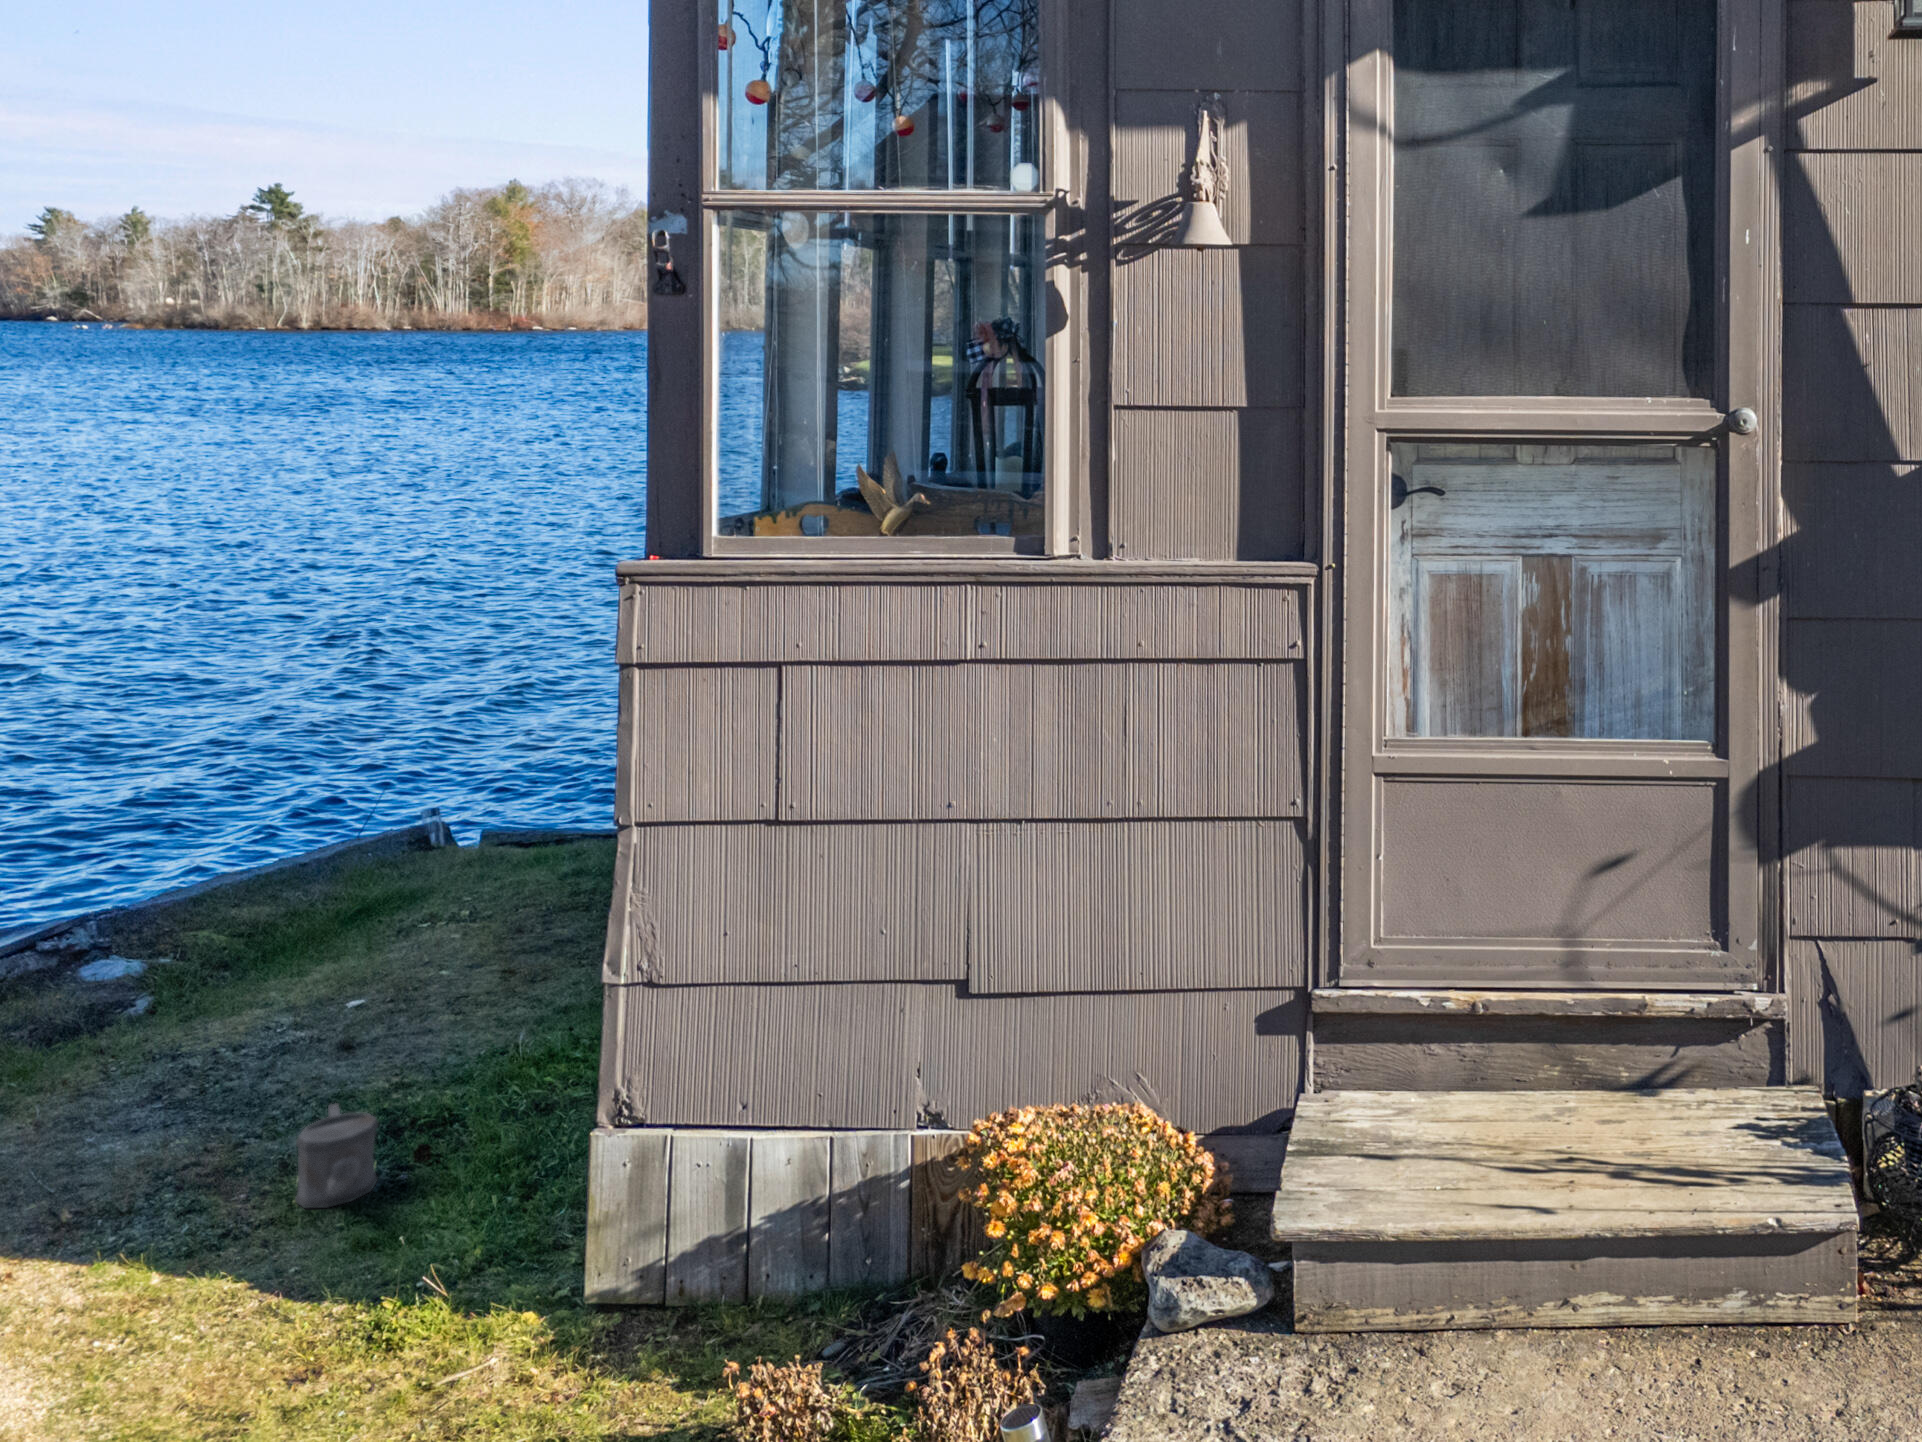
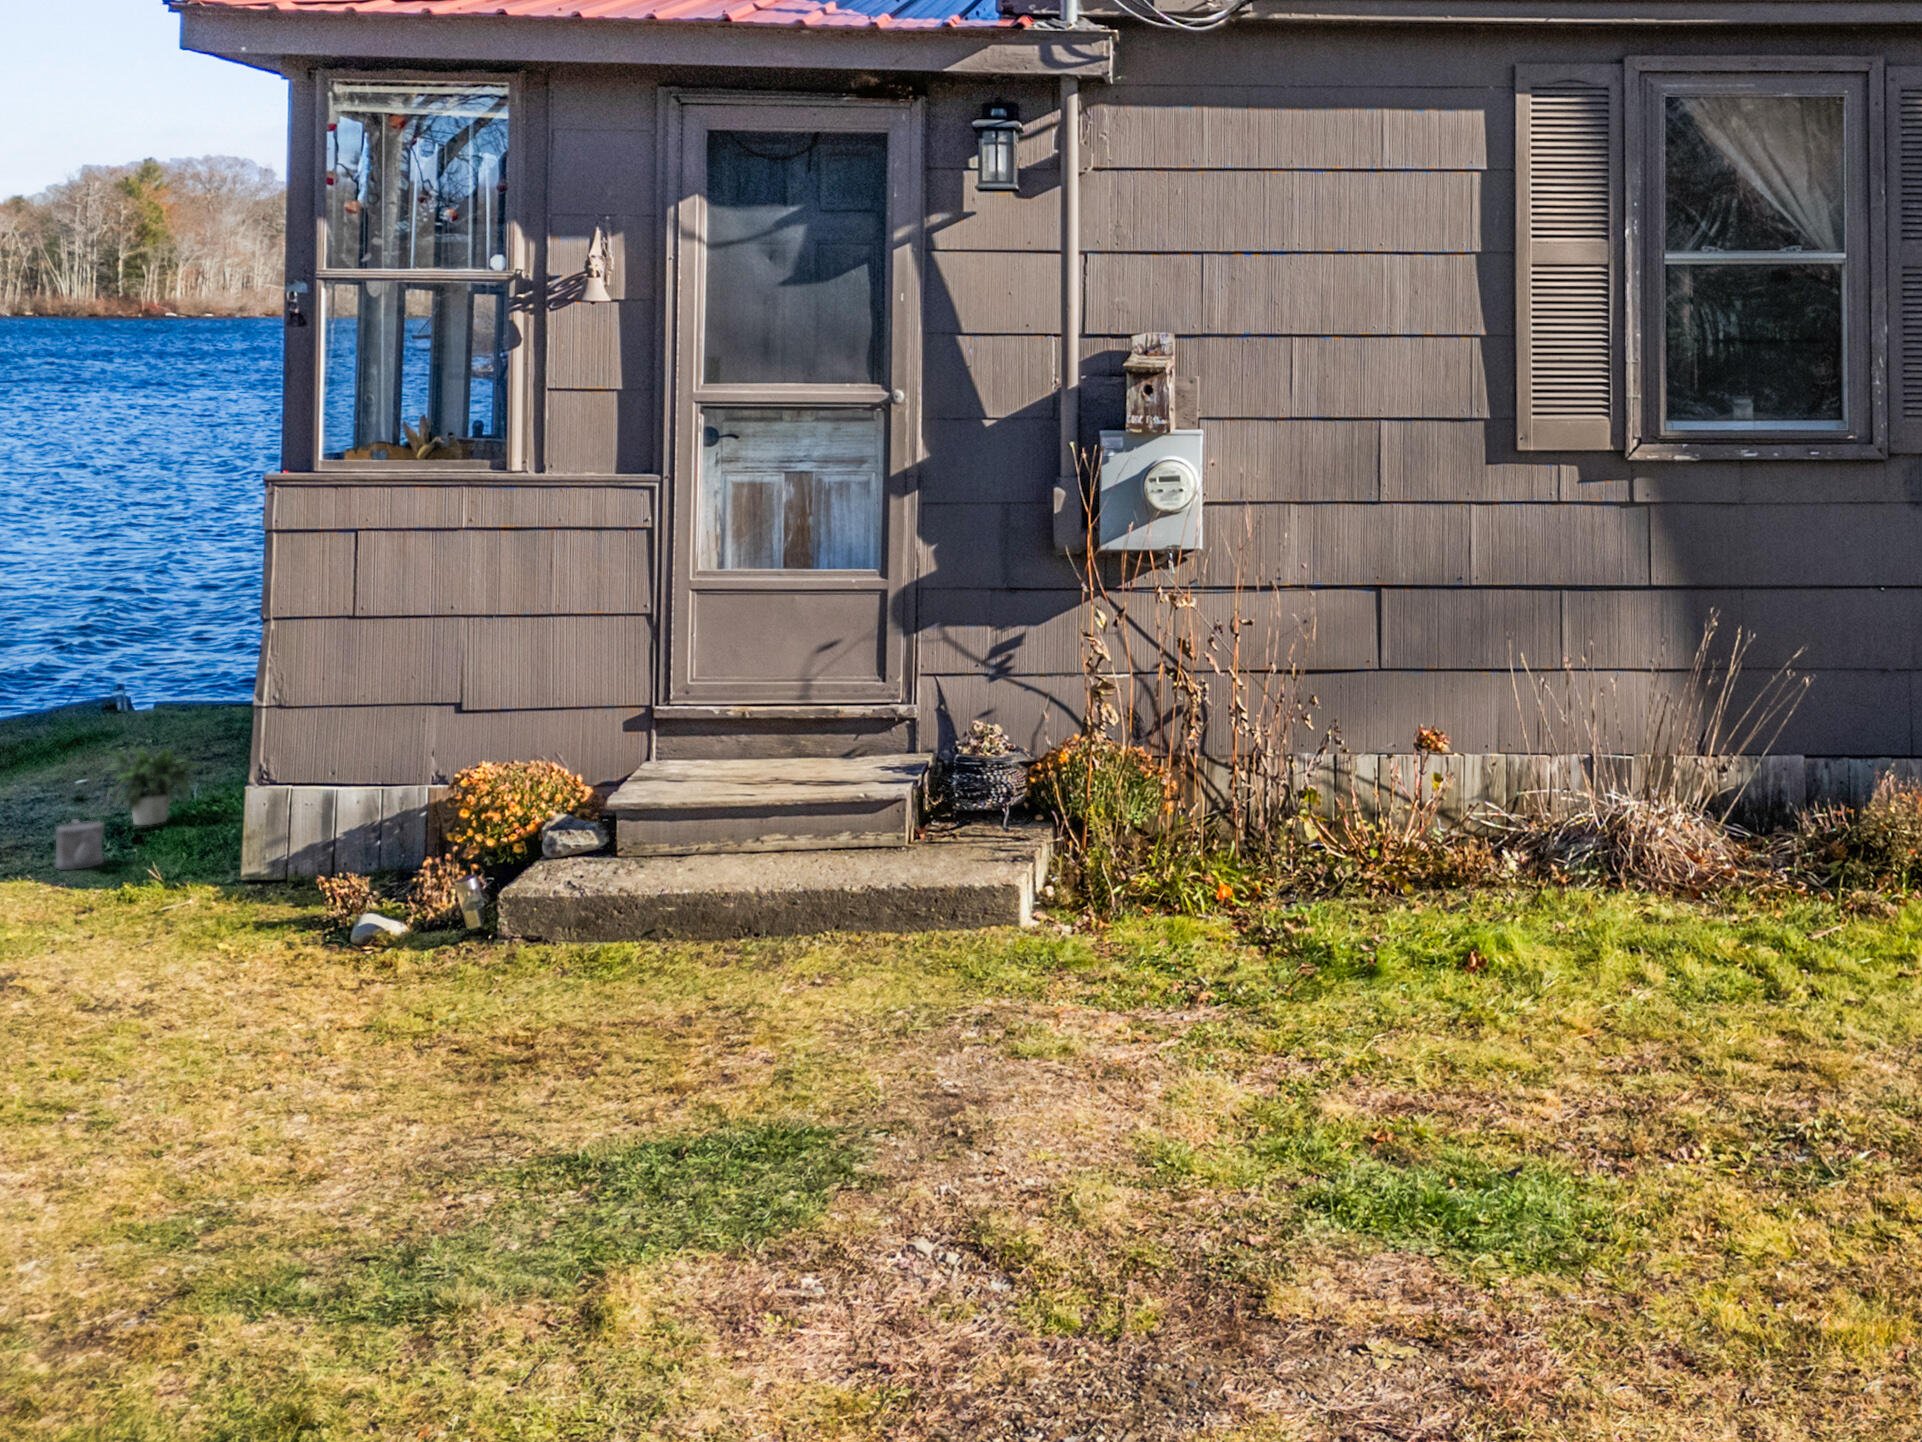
potted plant: none [377,930,539,1062] -> present [92,749,198,825]

